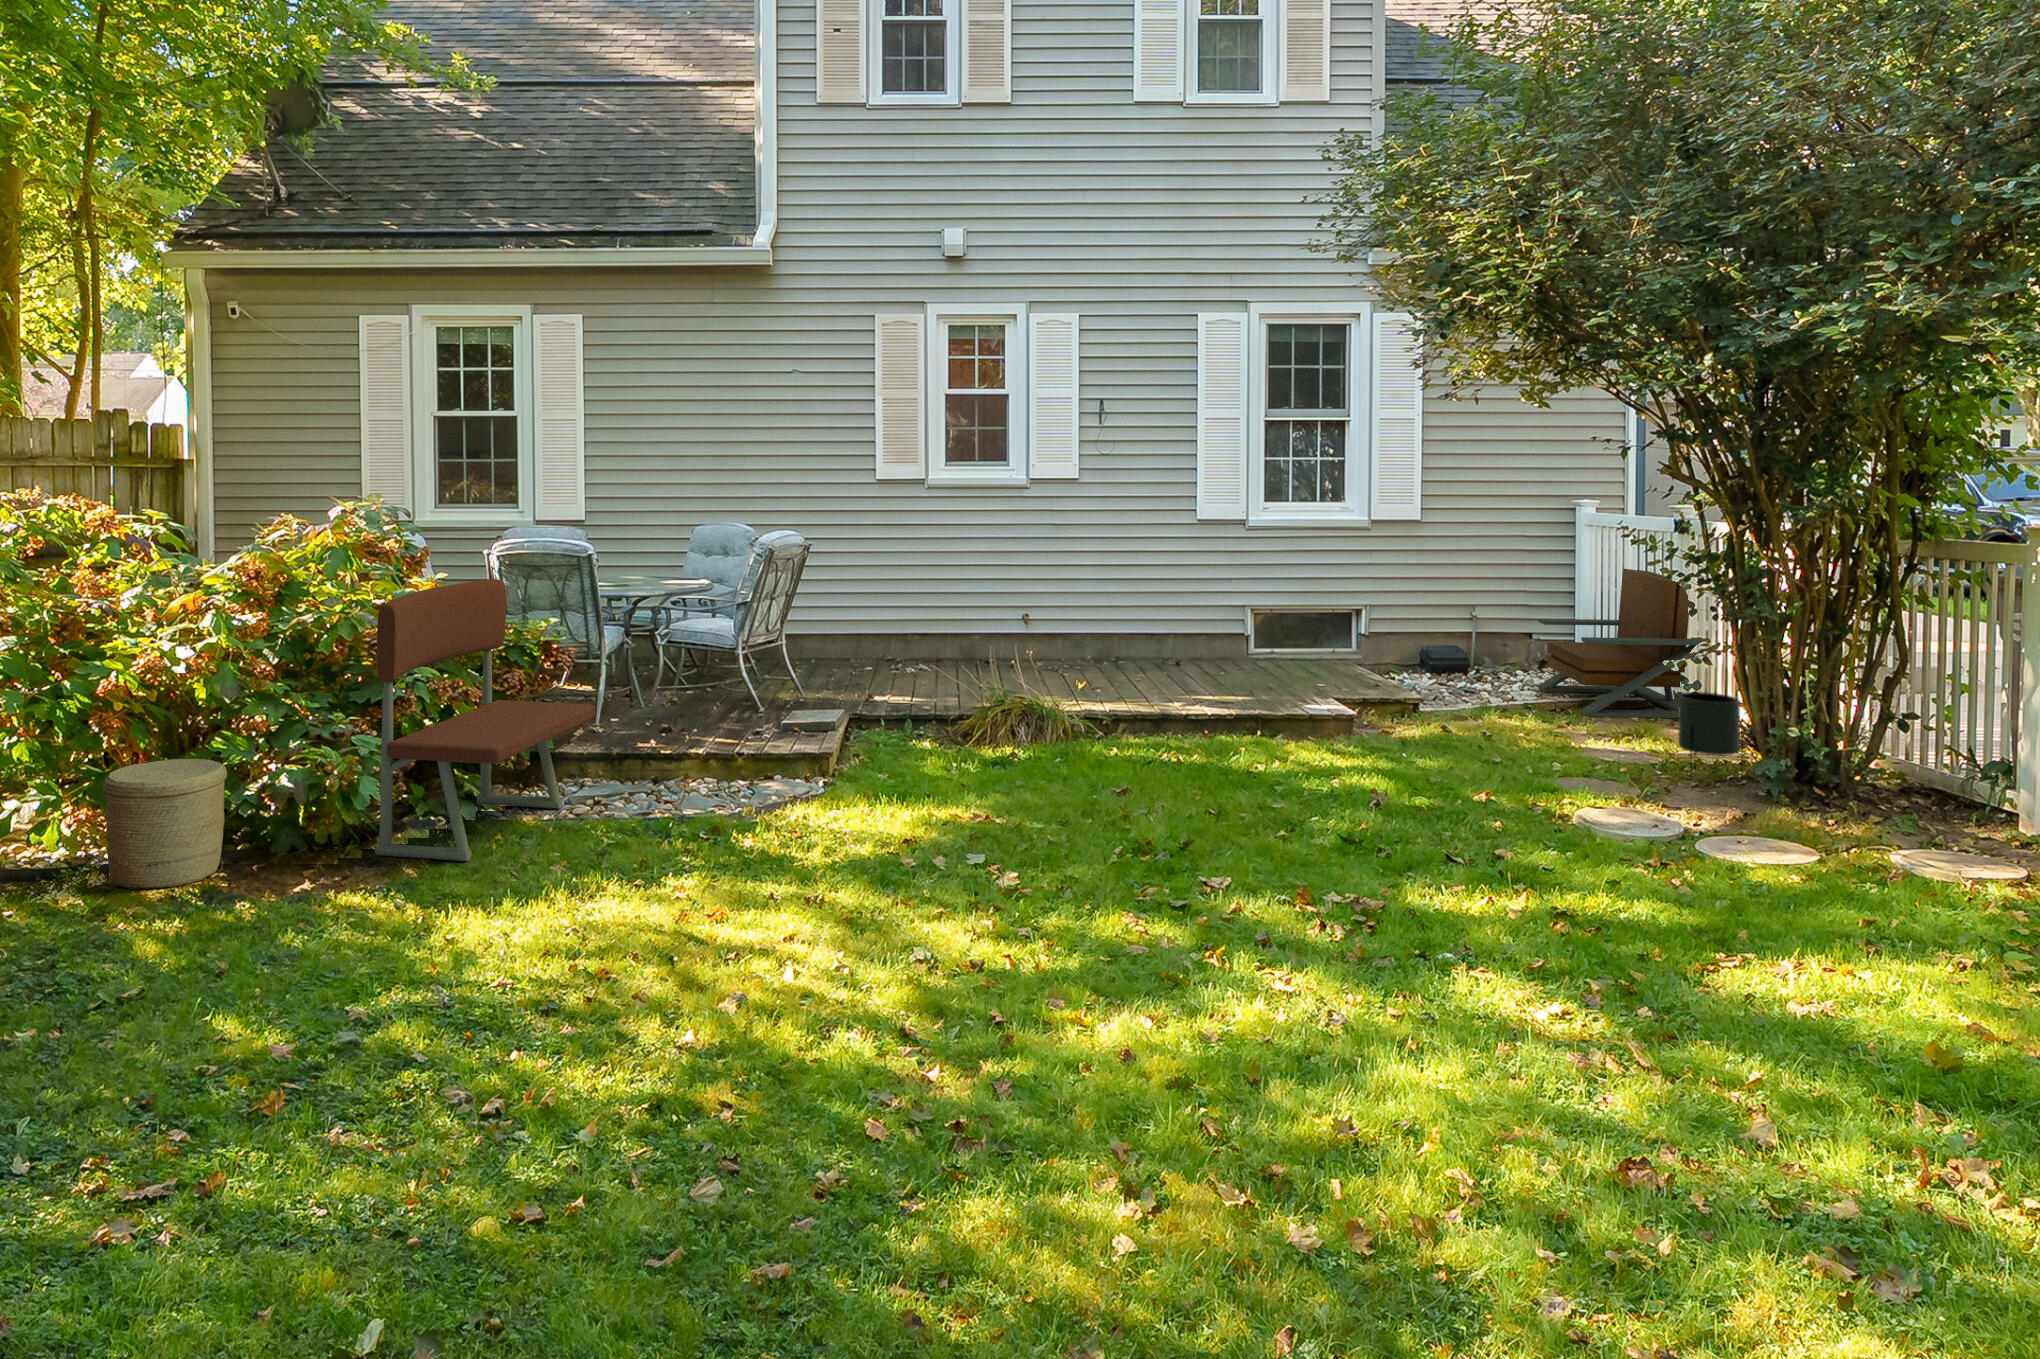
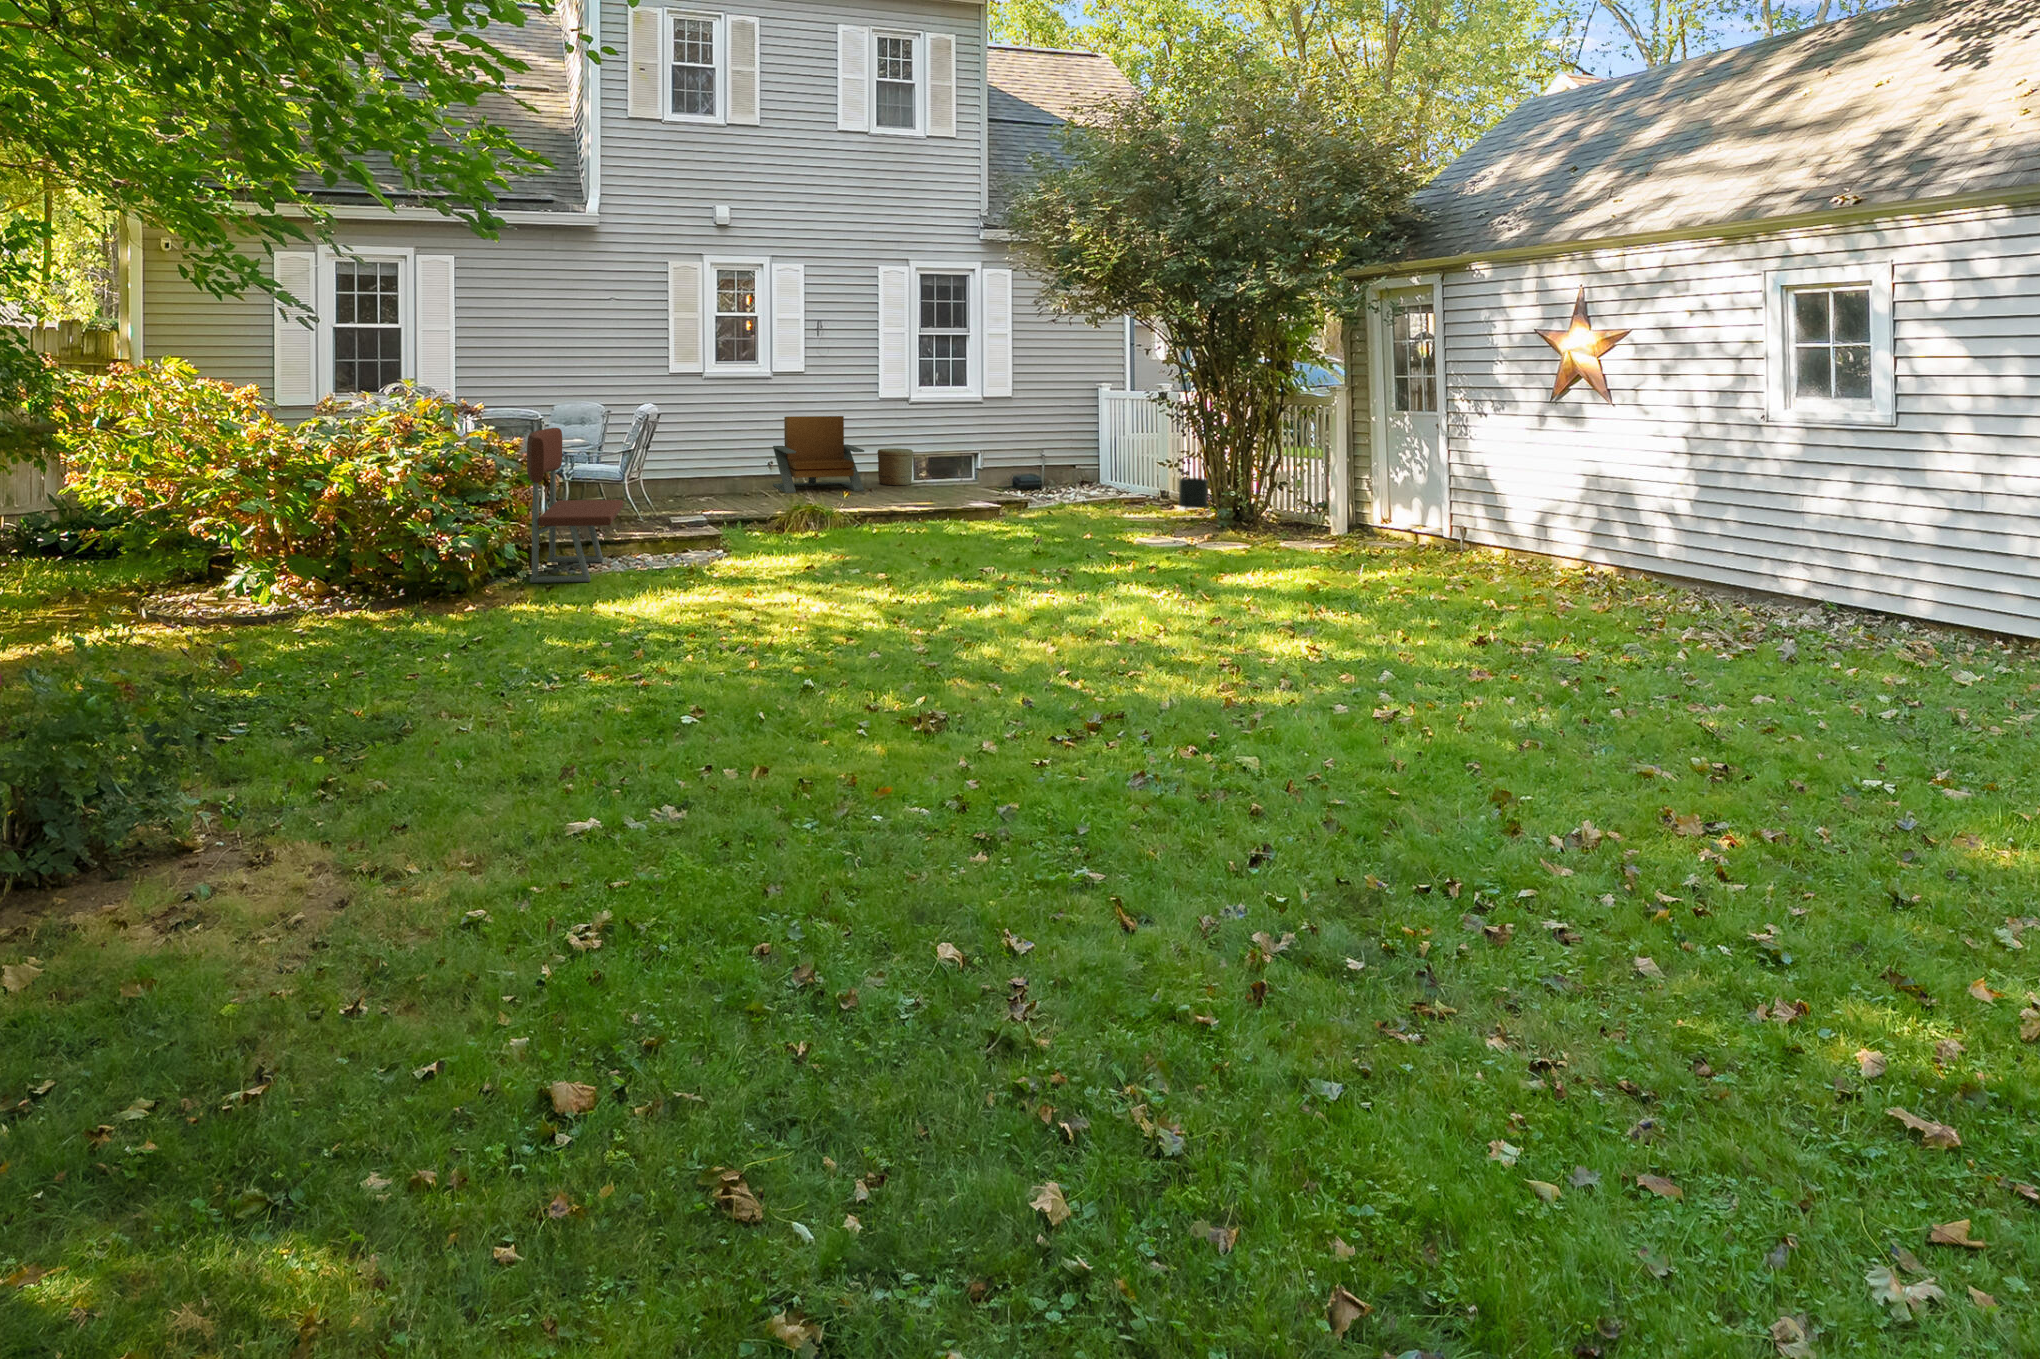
lounge chair: present [1538,569,1705,718] -> present [773,416,864,493]
woven basket: present [103,759,227,889] -> present [877,448,913,486]

